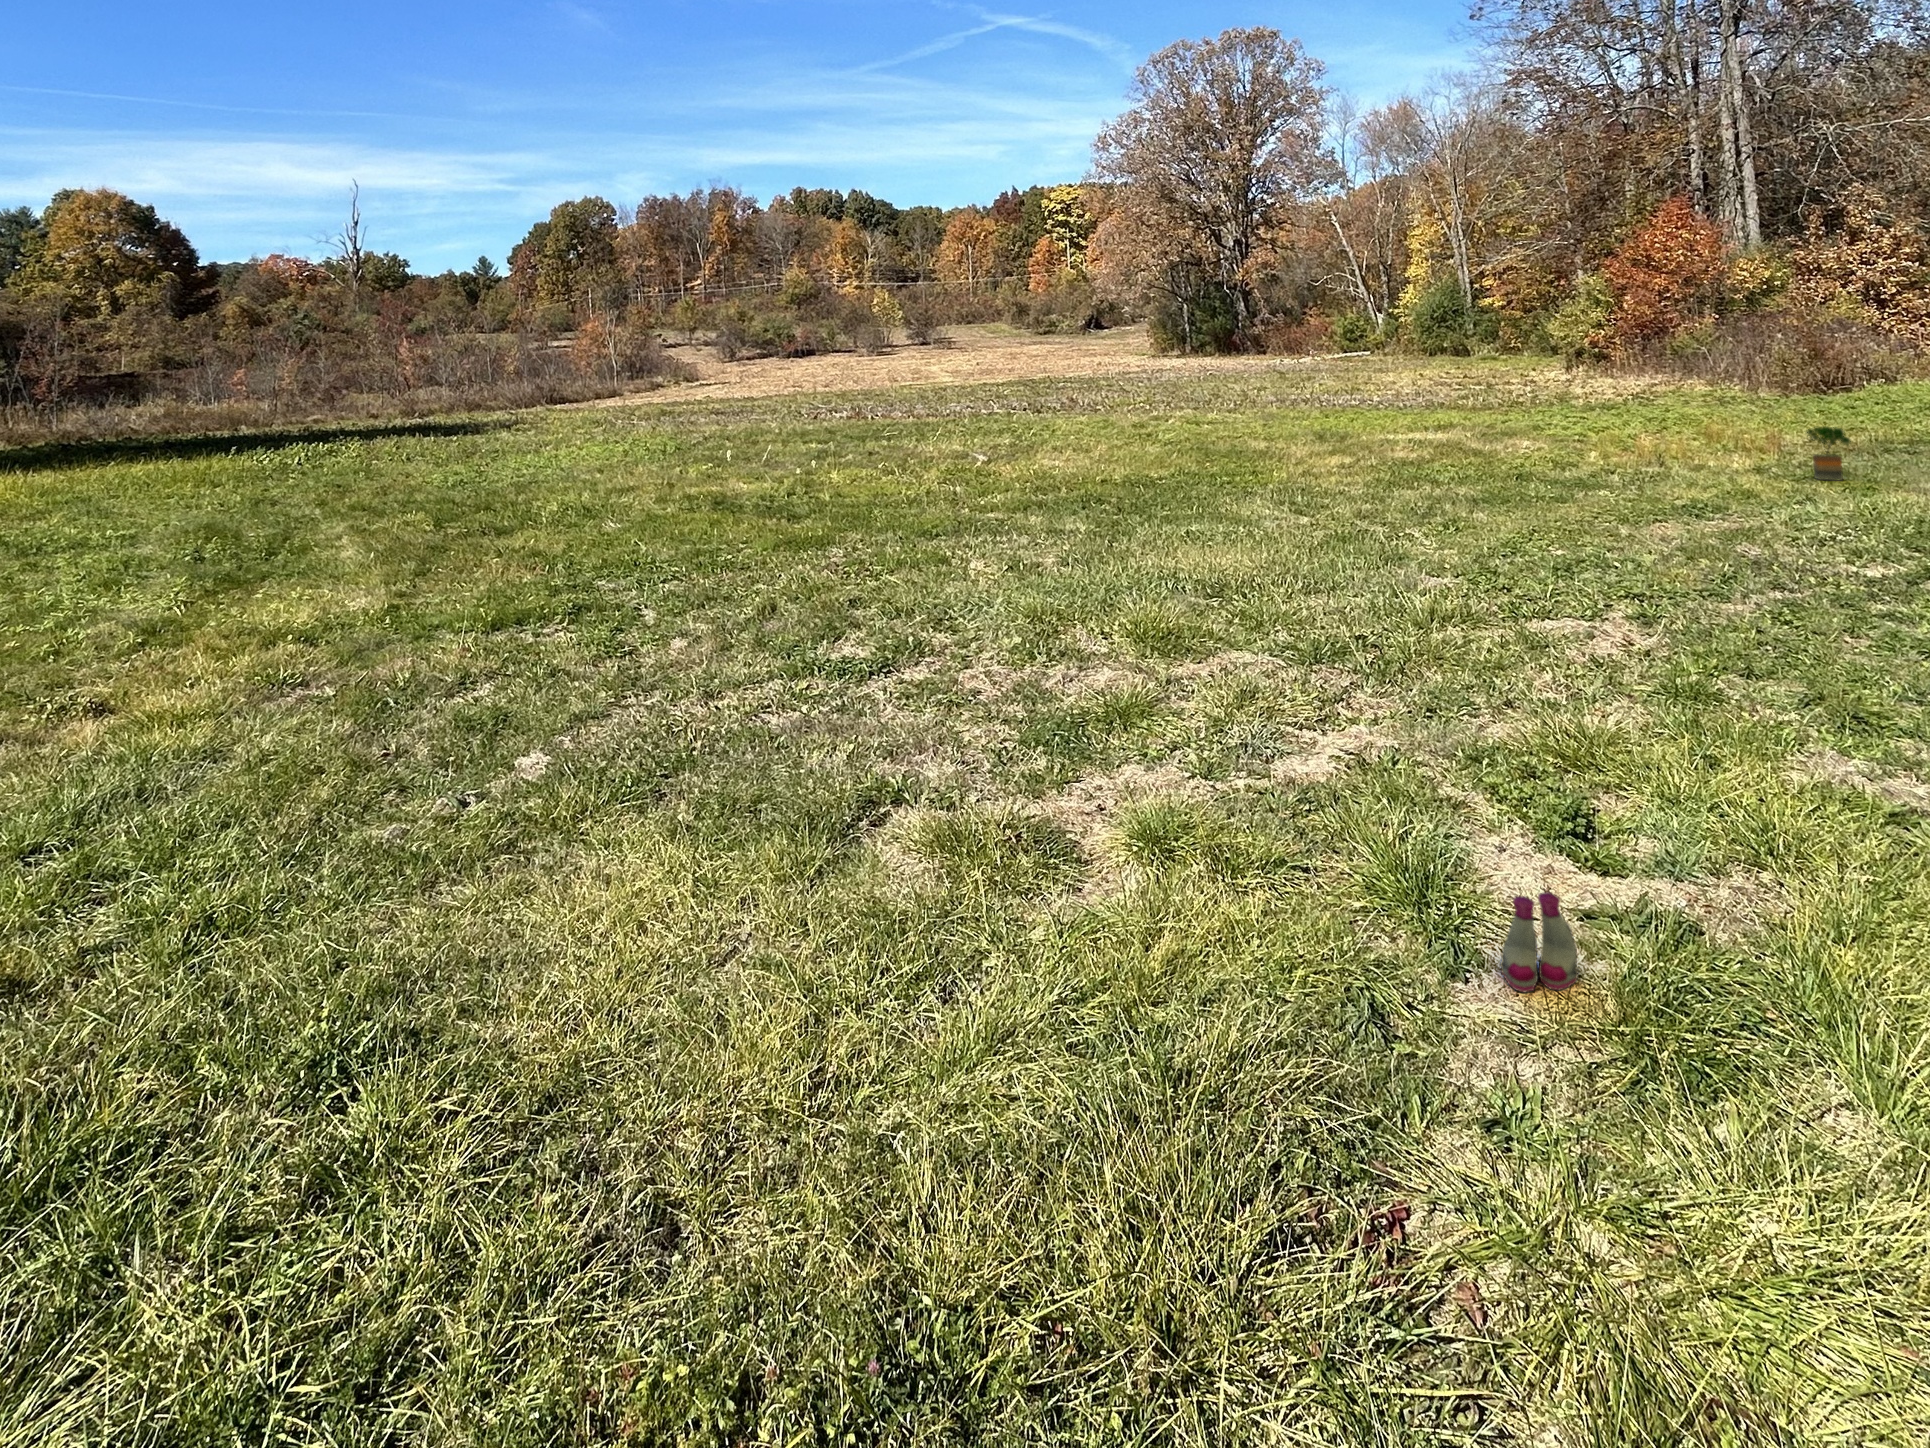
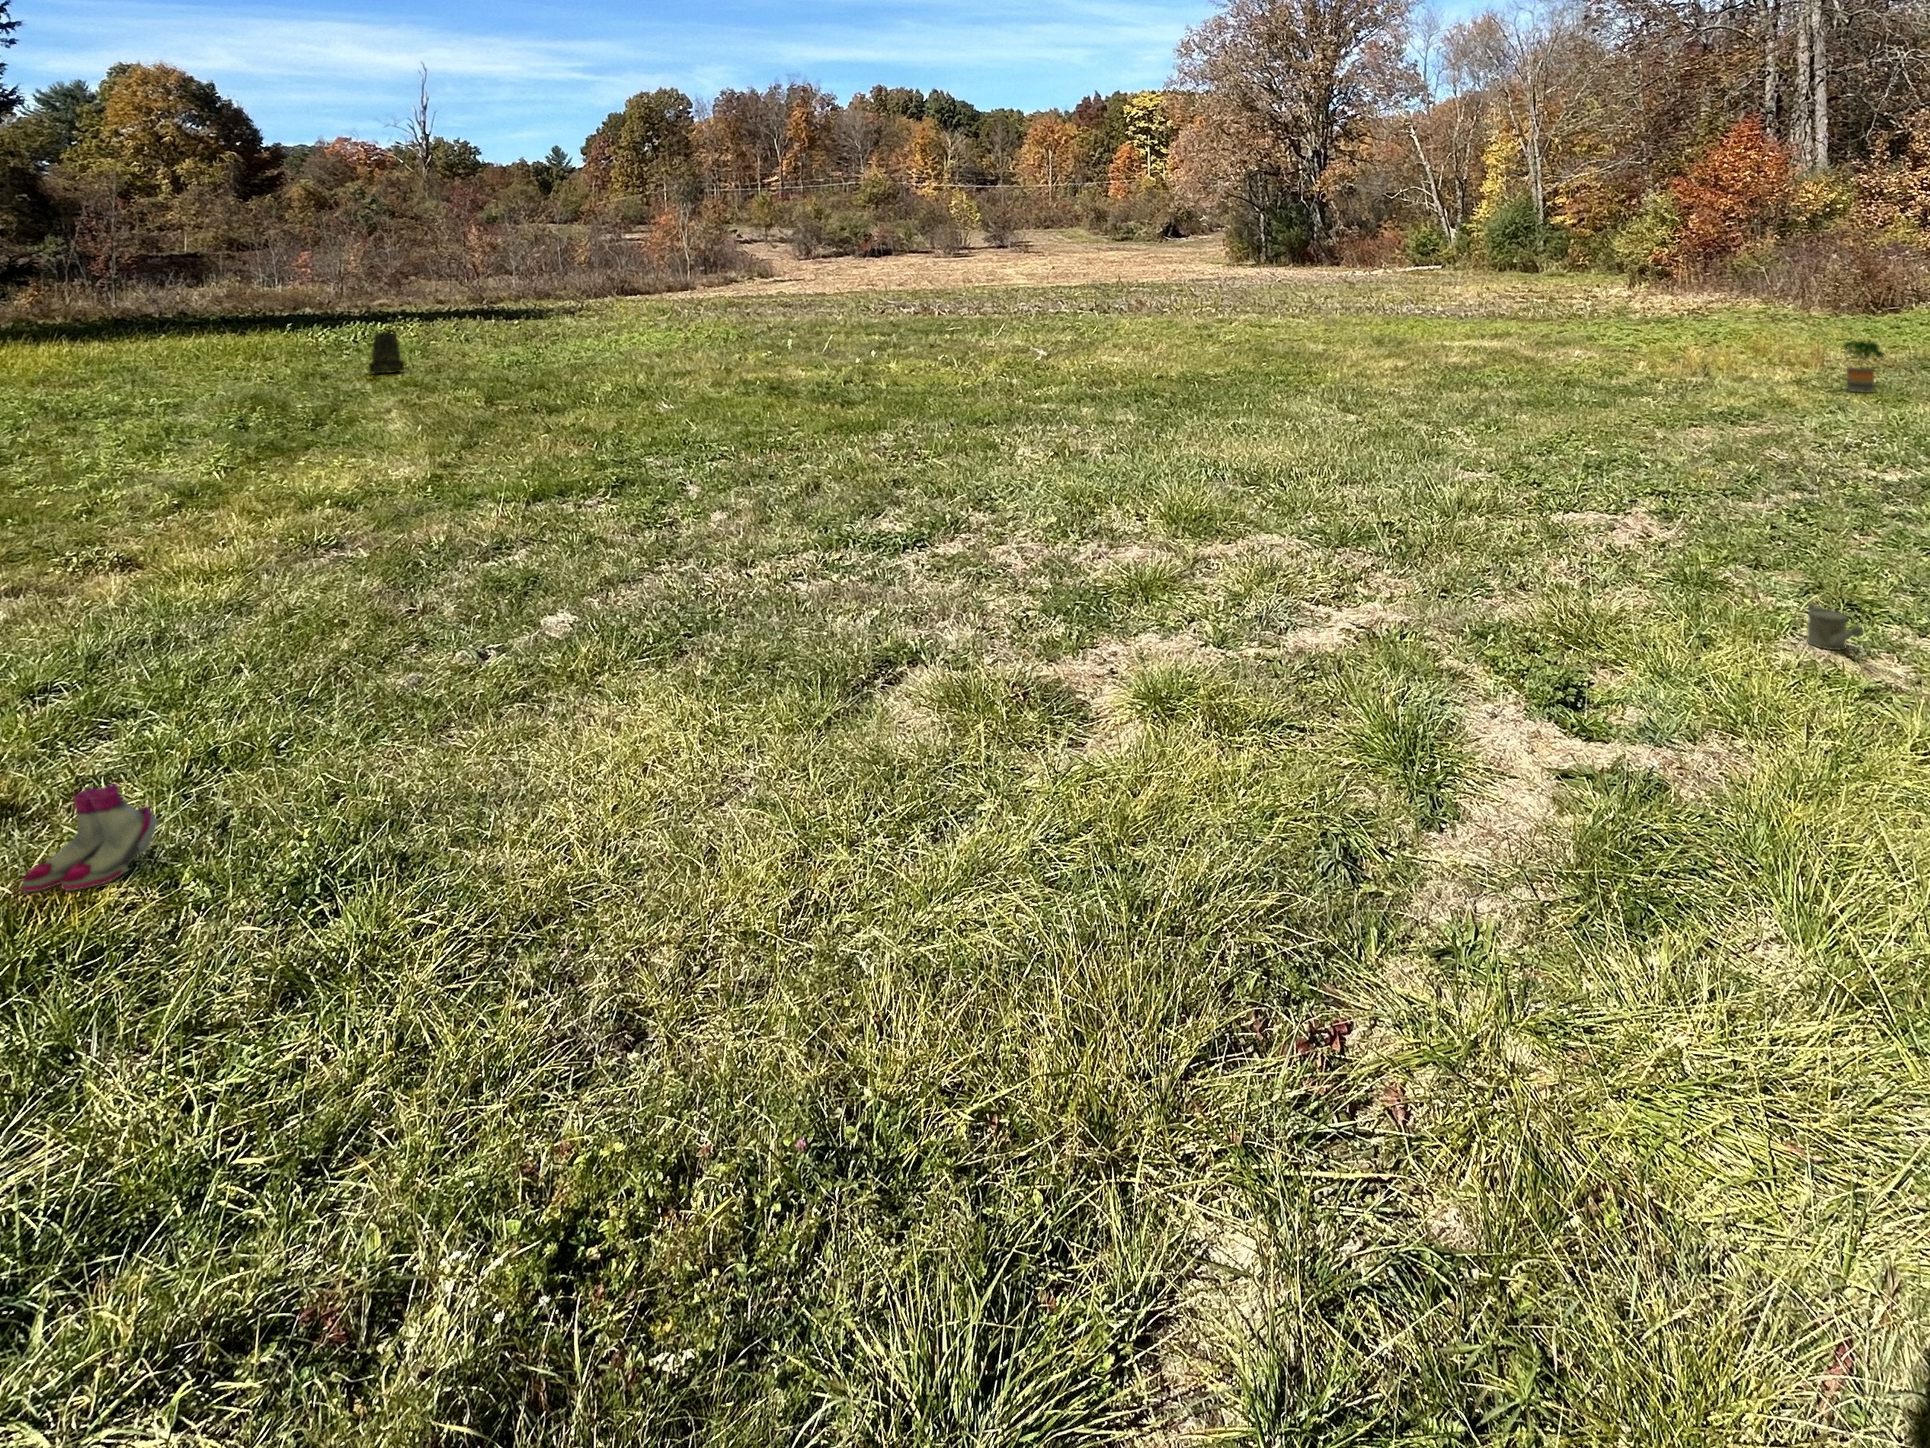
backpack: none [304,456,338,500] -> present [369,333,404,373]
watering can: none [1817,721,1881,771] -> present [1807,603,1863,650]
boots: present [1501,892,1578,992] -> present [22,784,158,893]

